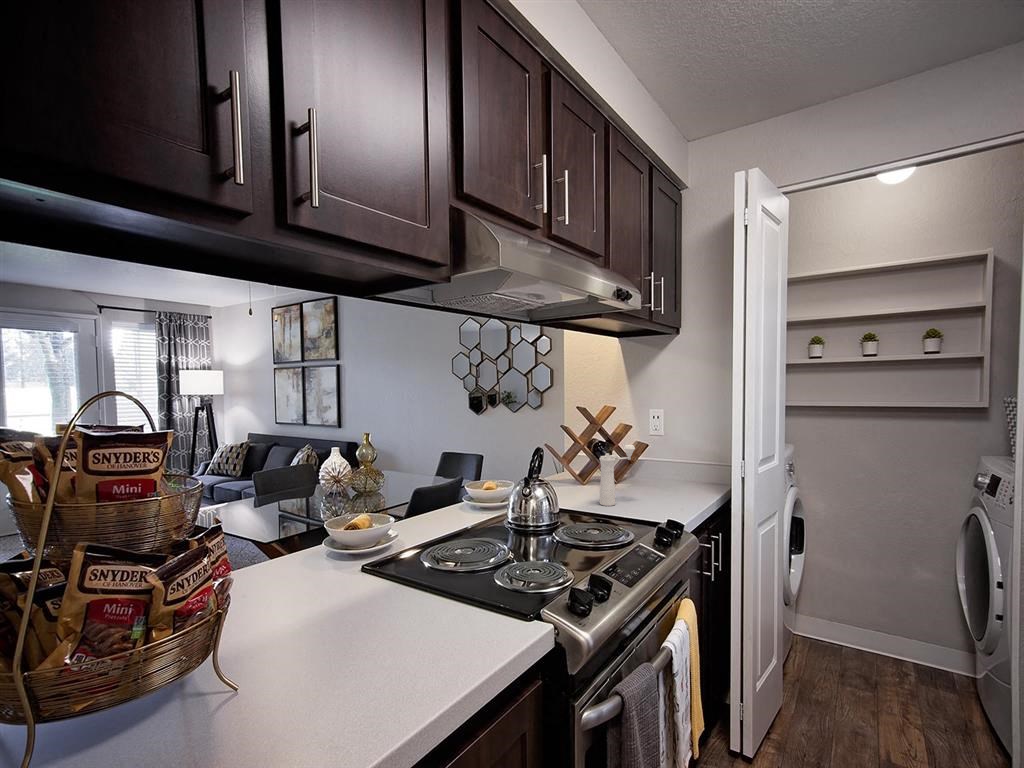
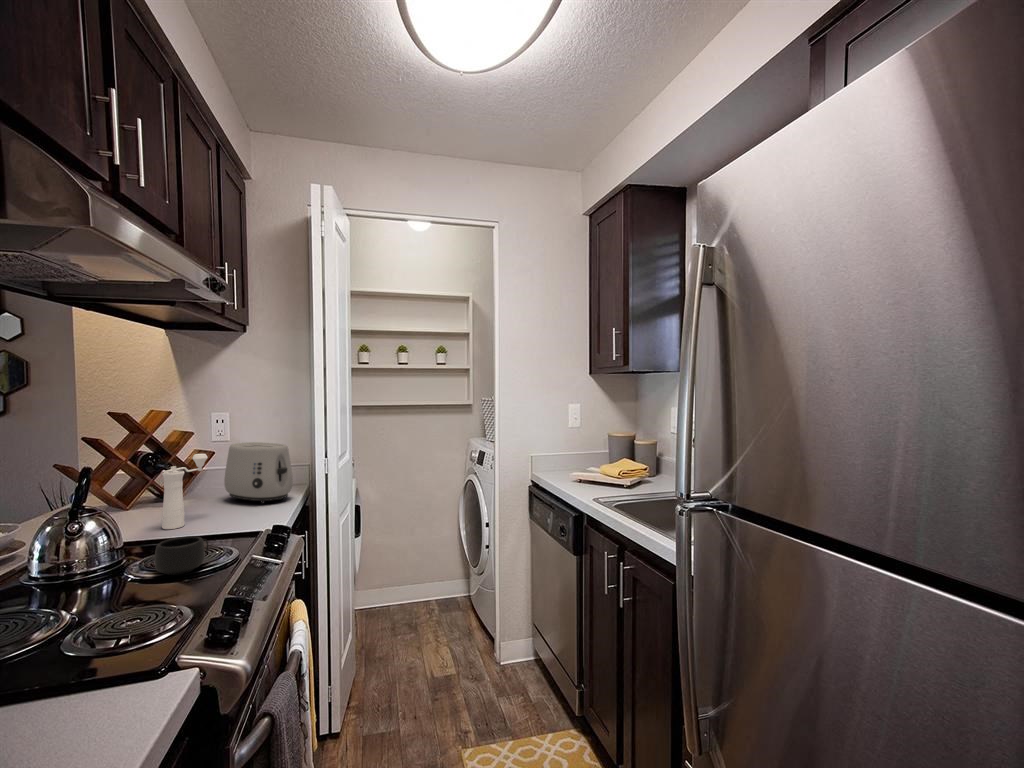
toaster: none [656,438,714,498] -> present [224,442,293,504]
mug: none [573,514,613,546] -> present [155,536,208,575]

